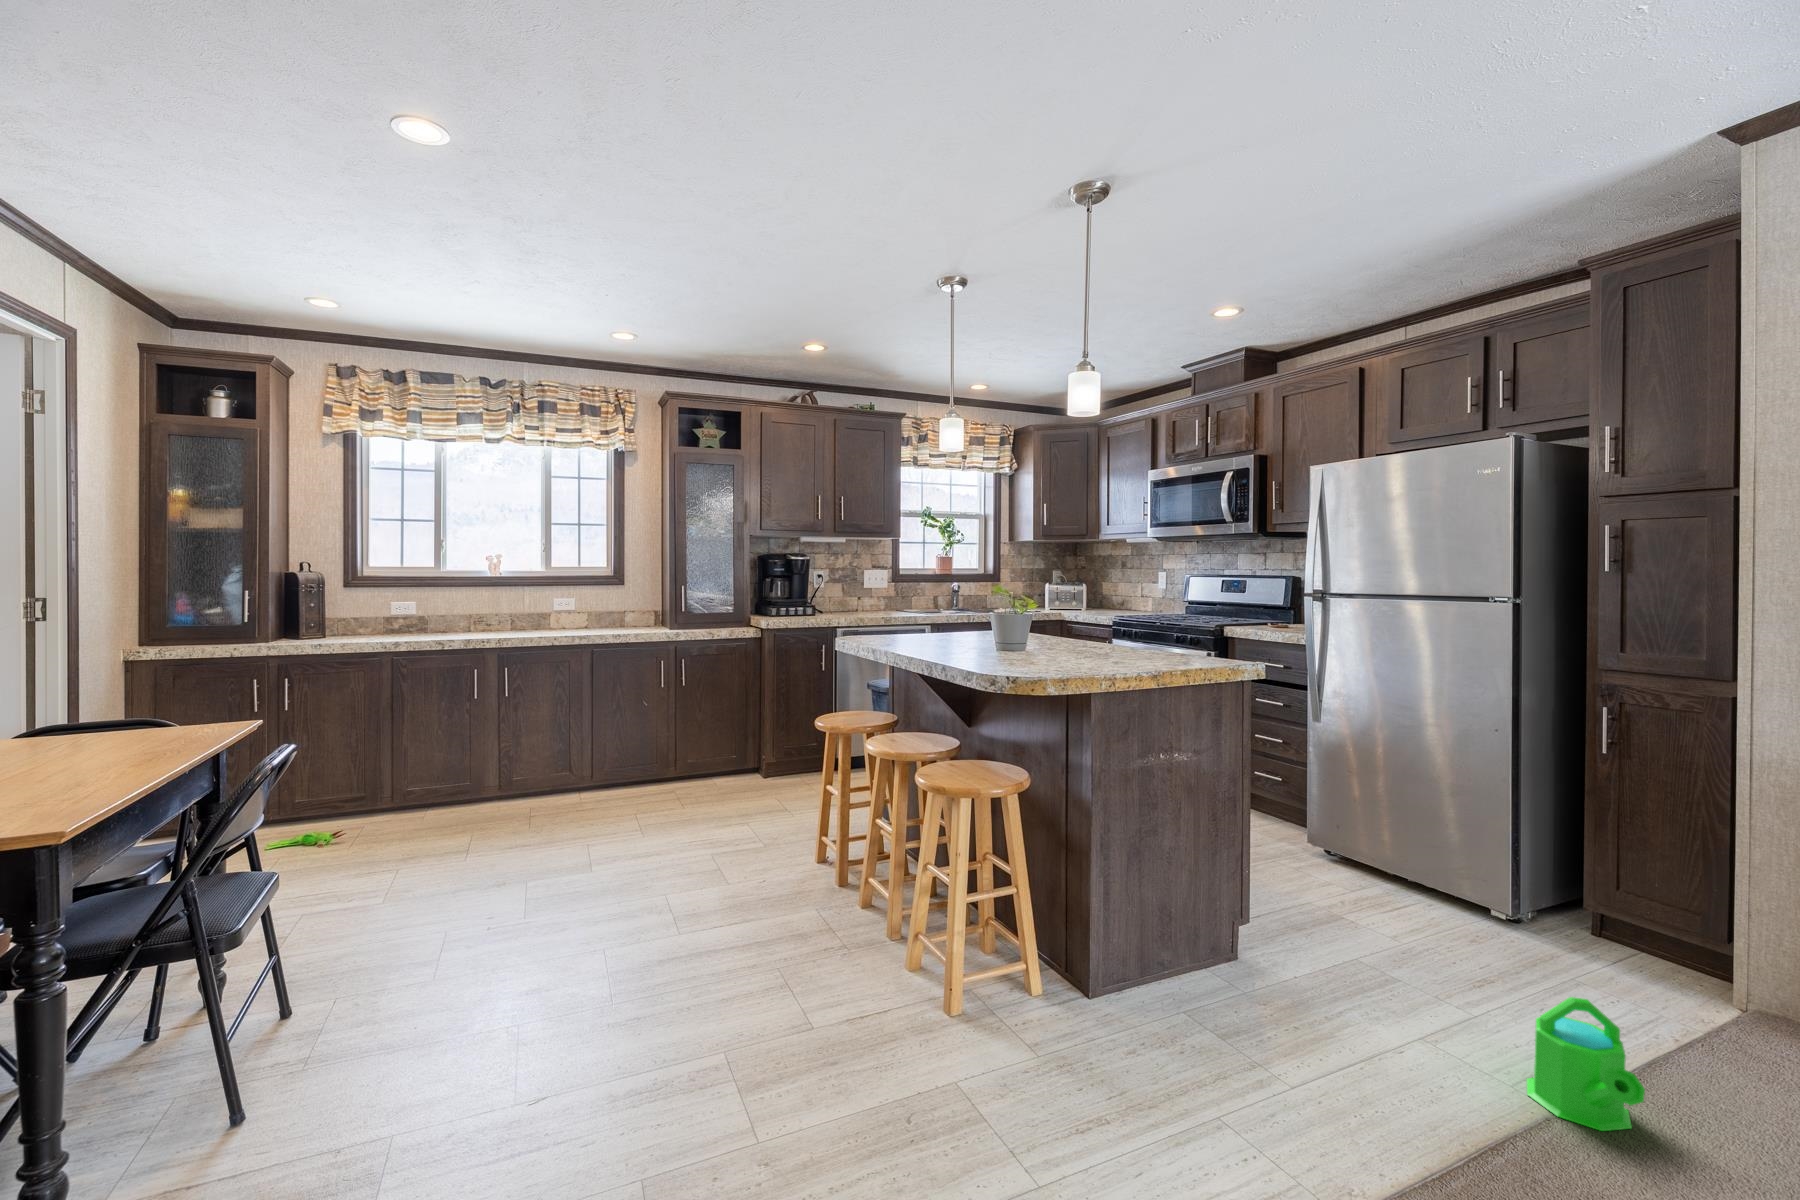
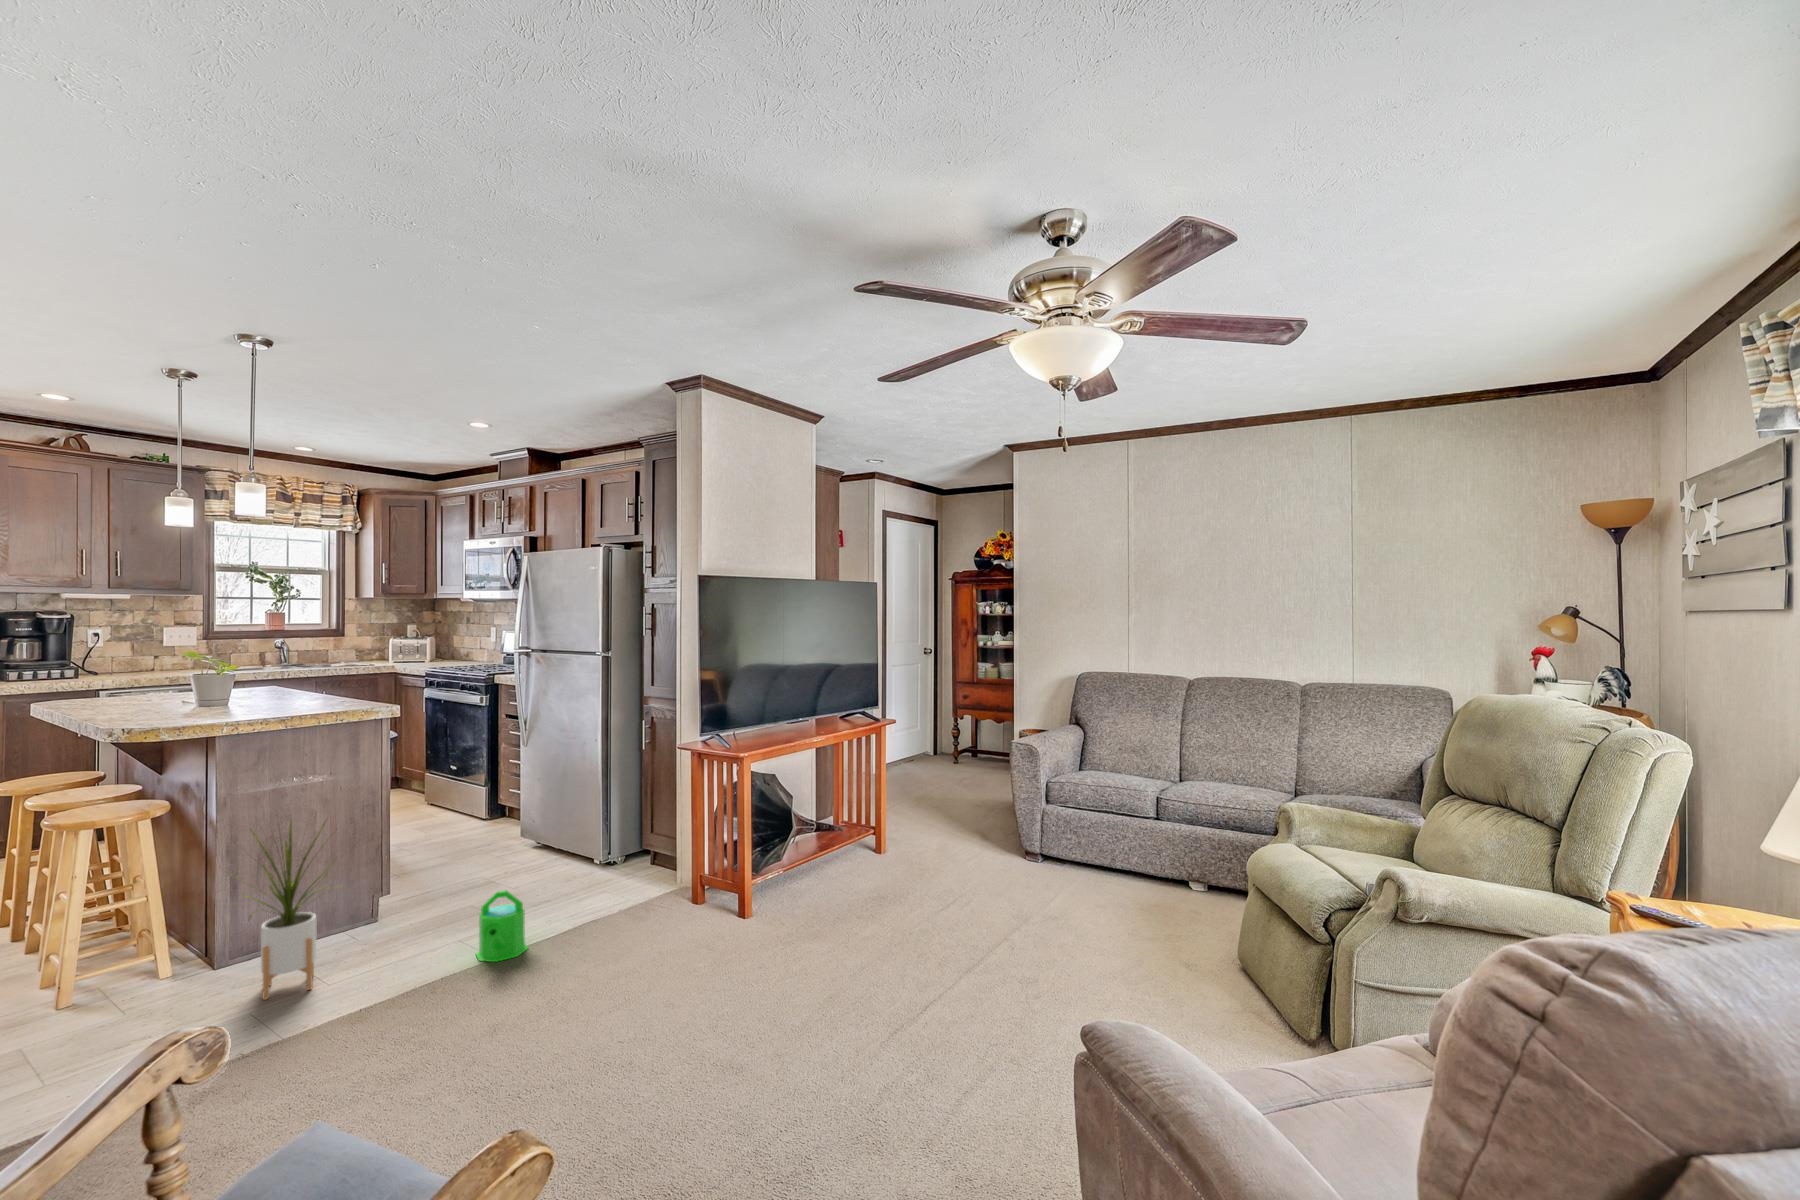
house plant: none [1189,810,1349,1103] -> present [249,820,326,1000]

